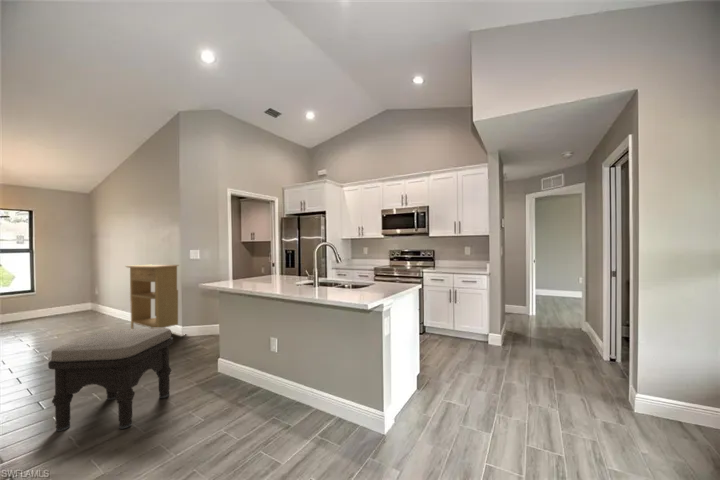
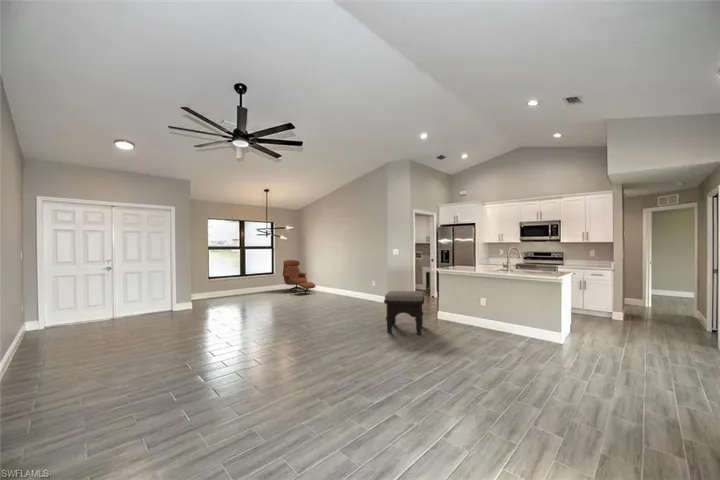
console table: present [126,264,179,329] -> none [345,258,387,305]
lounge chair: none [40,269,95,325] -> present [283,260,316,294]

